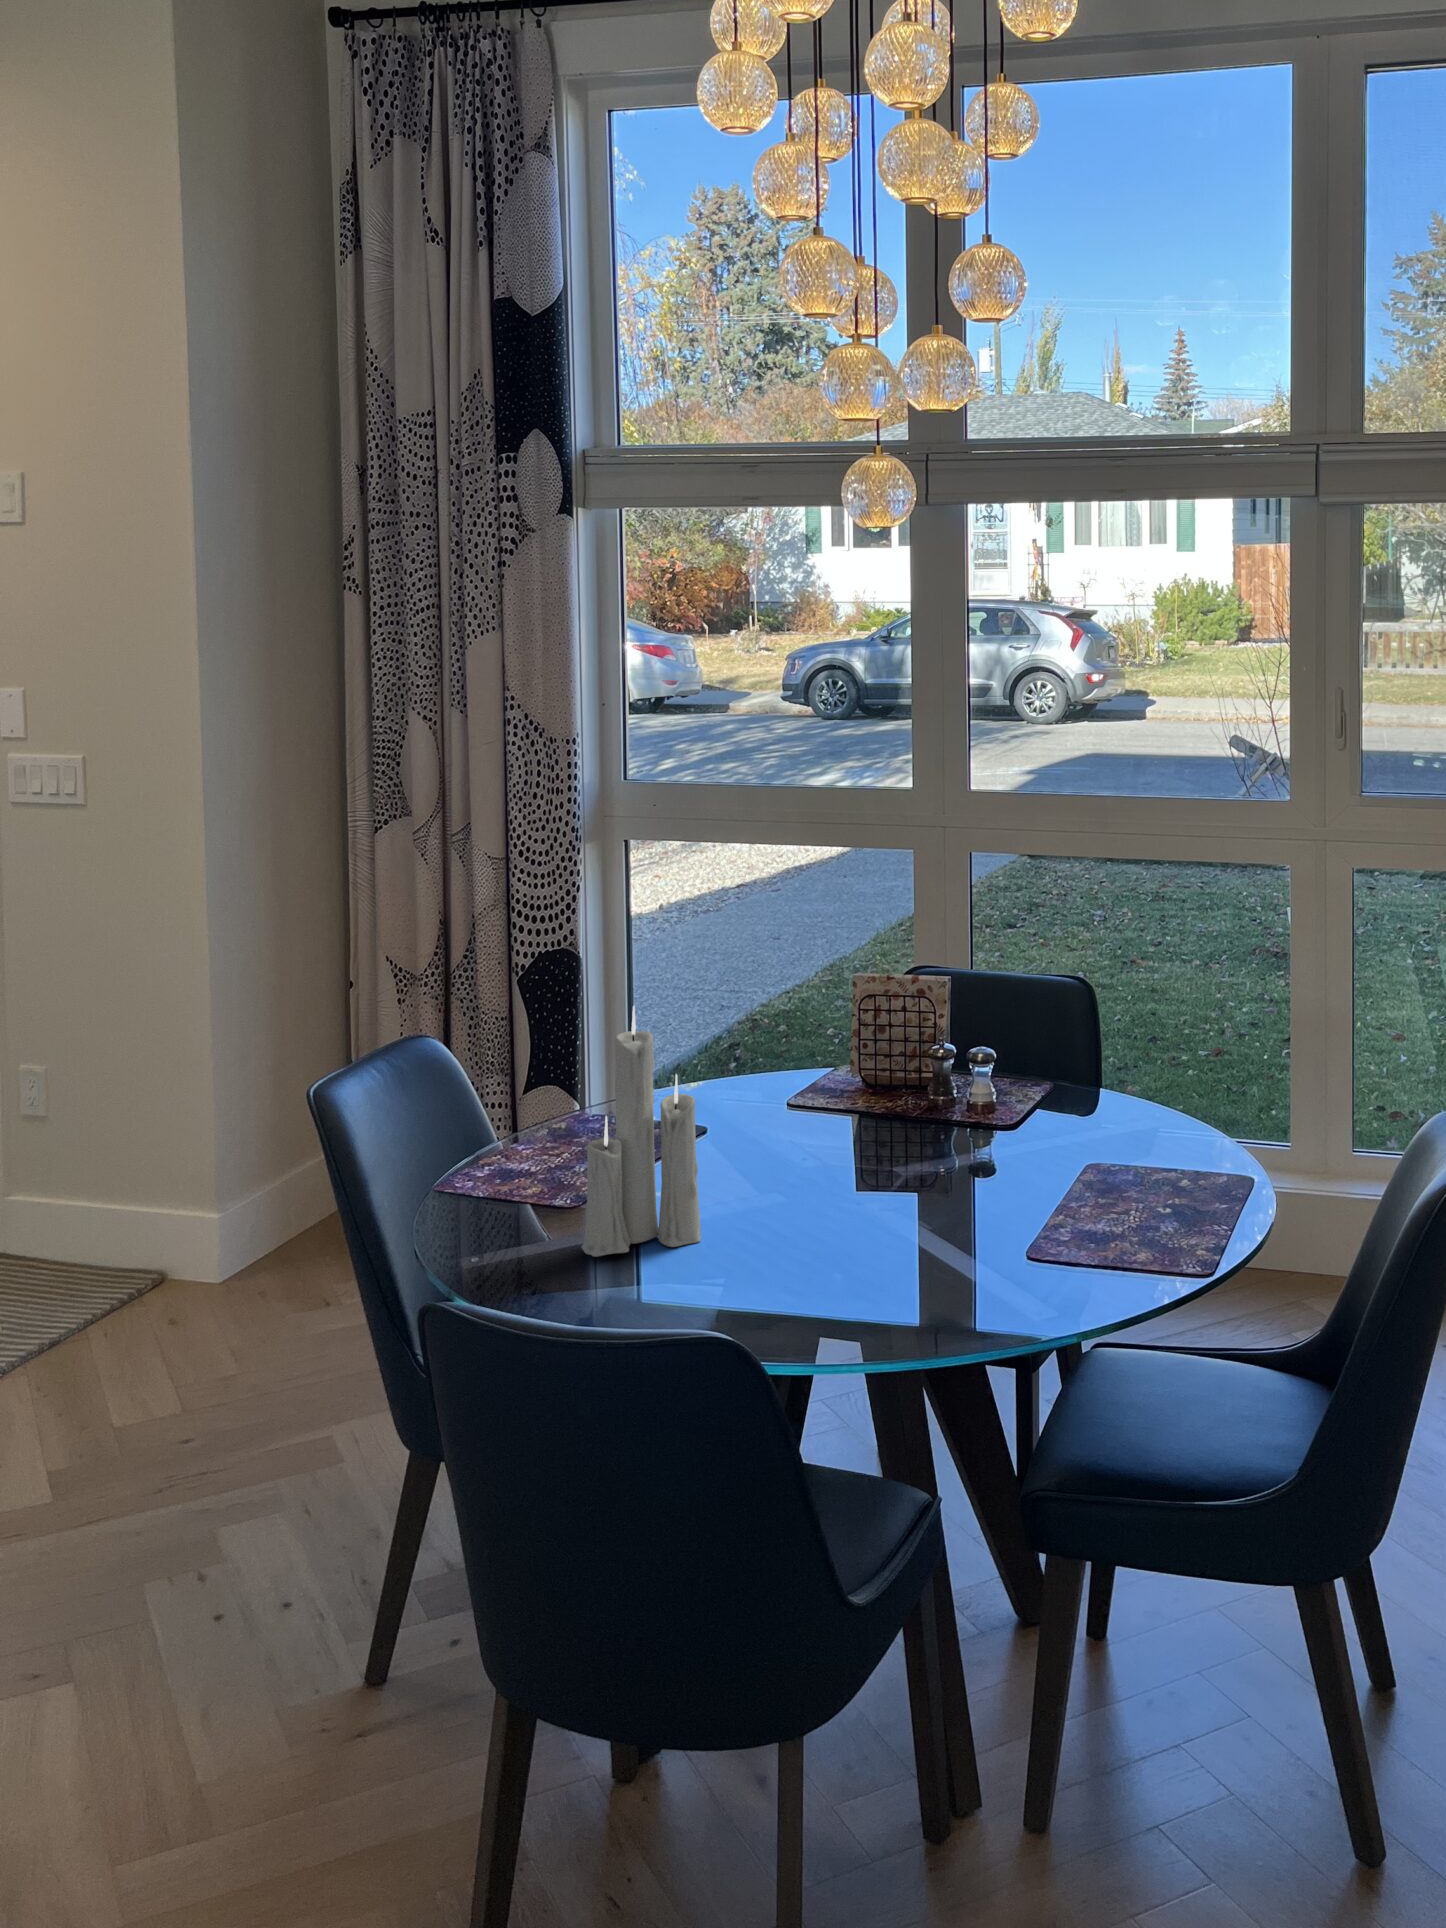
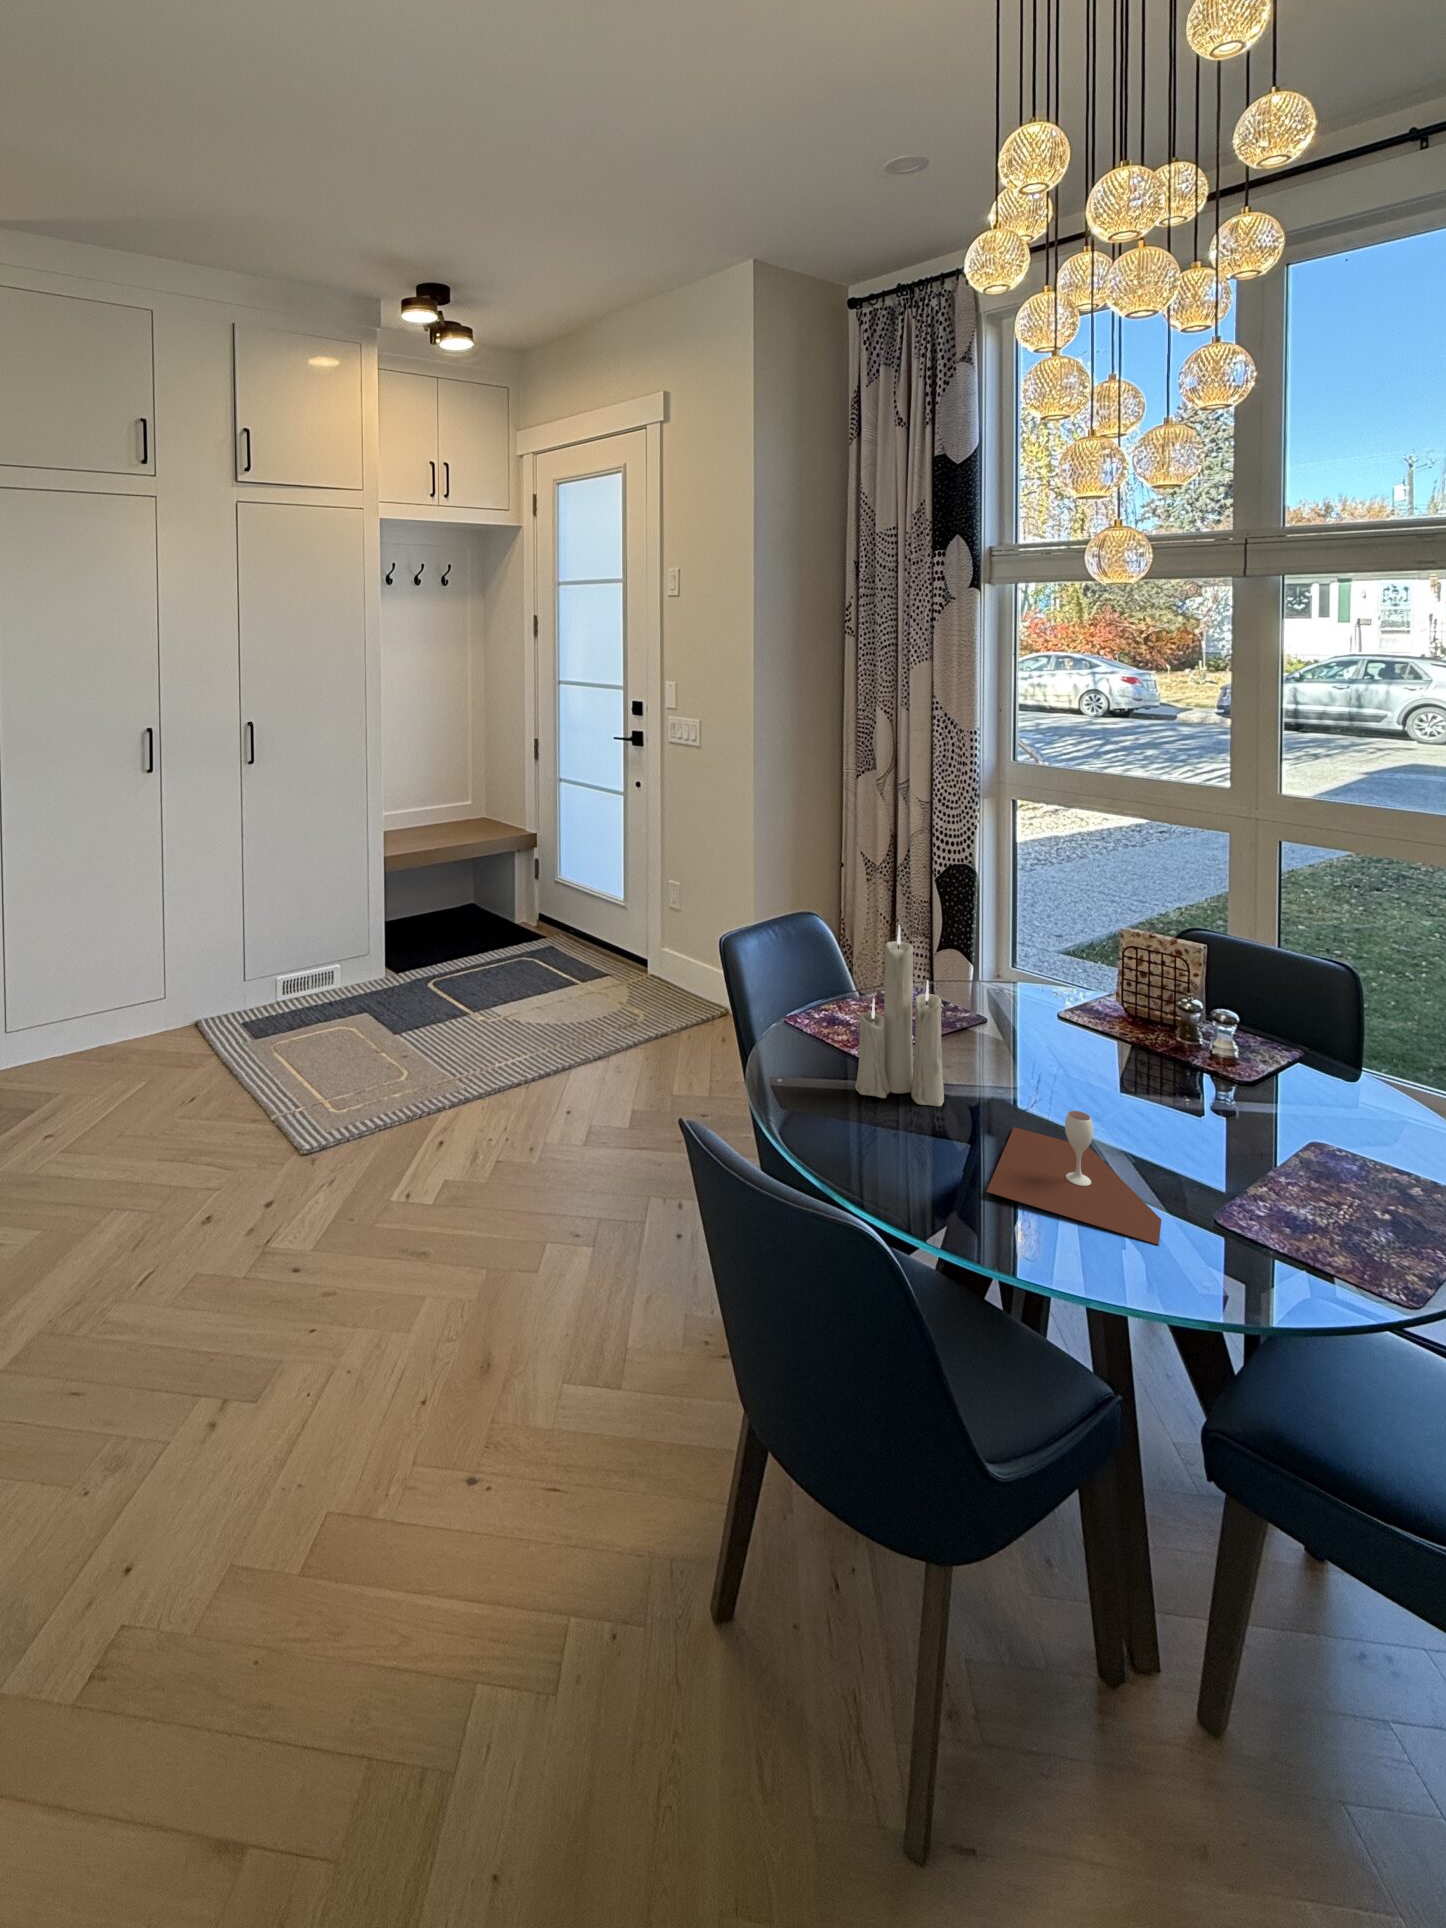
wine glass: none [796,1184,987,1309] -> present [986,1111,1161,1245]

